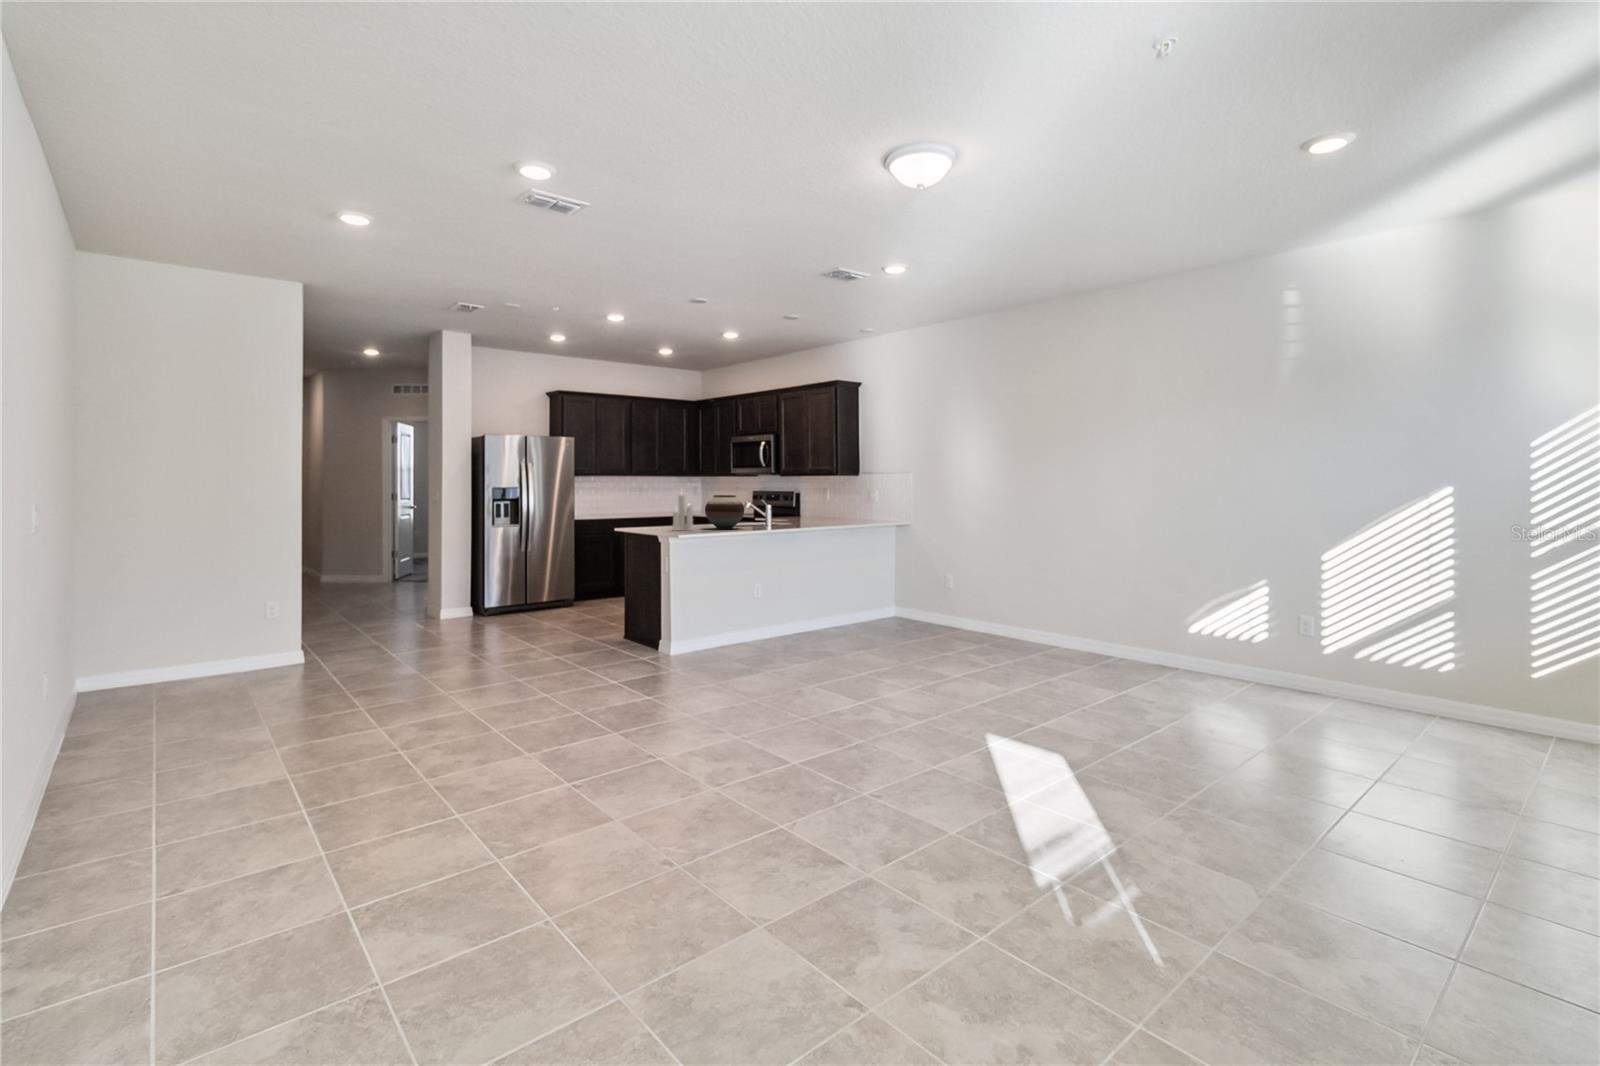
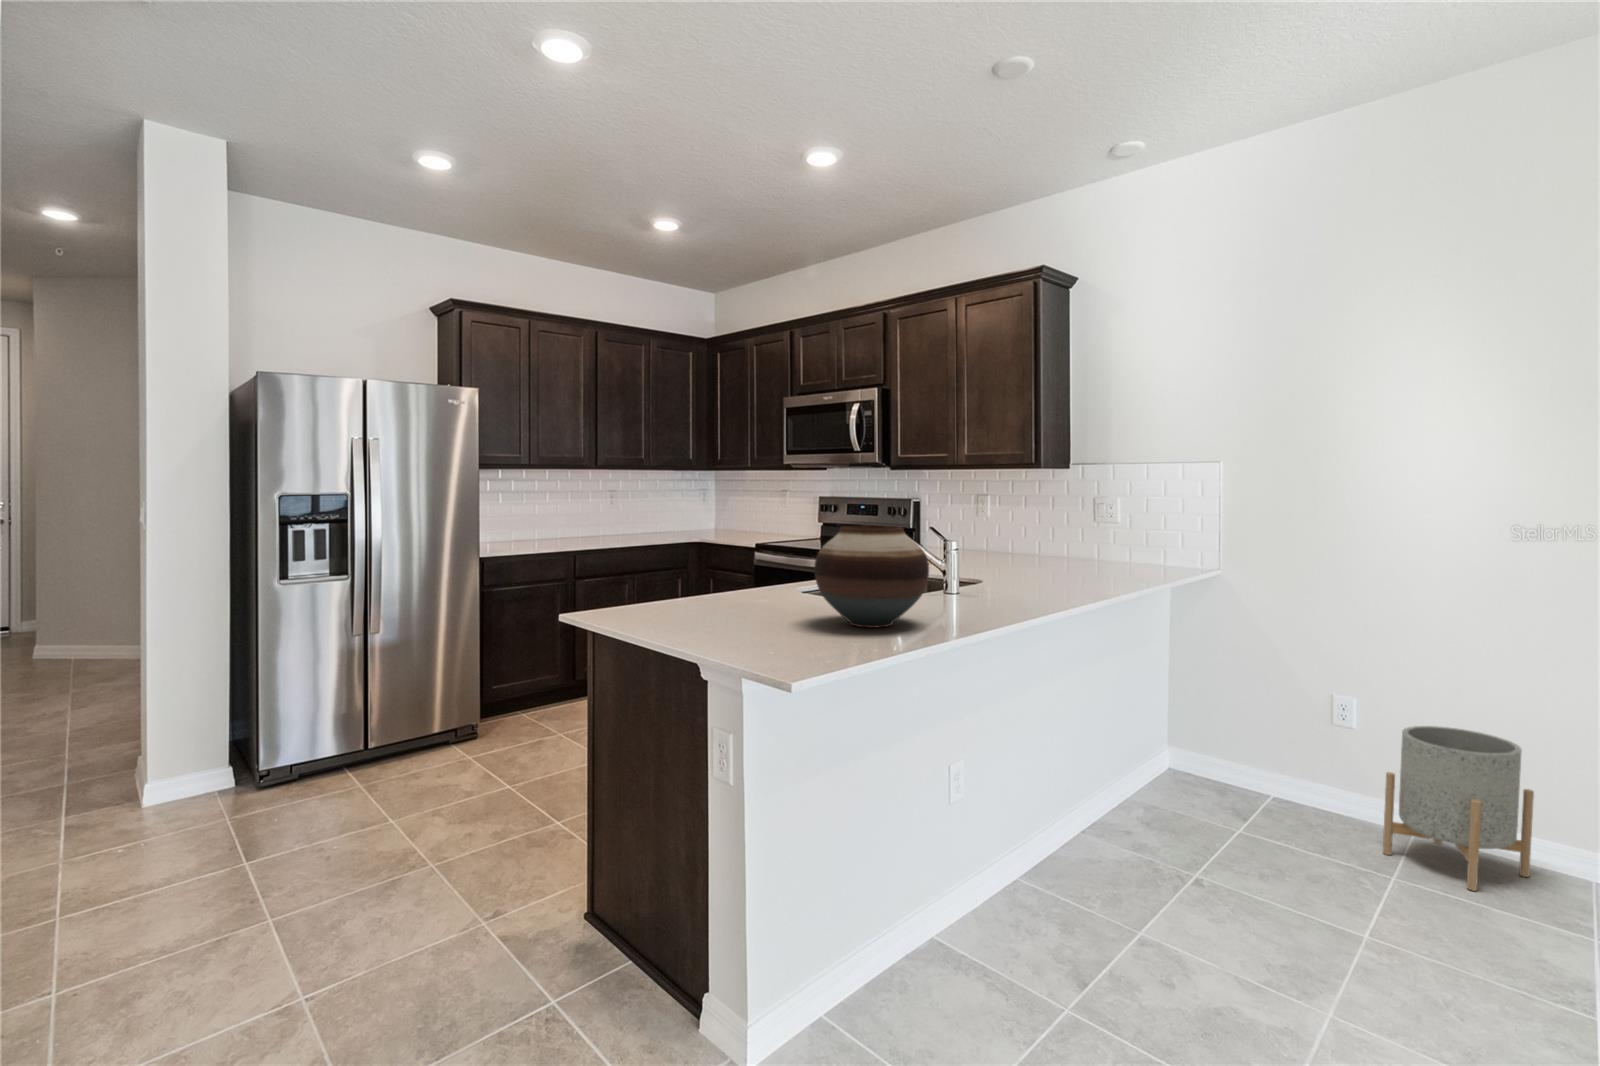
candle: present [673,493,693,531] -> none [727,502,792,644]
planter: none [951,582,999,639] -> present [1383,726,1534,891]

